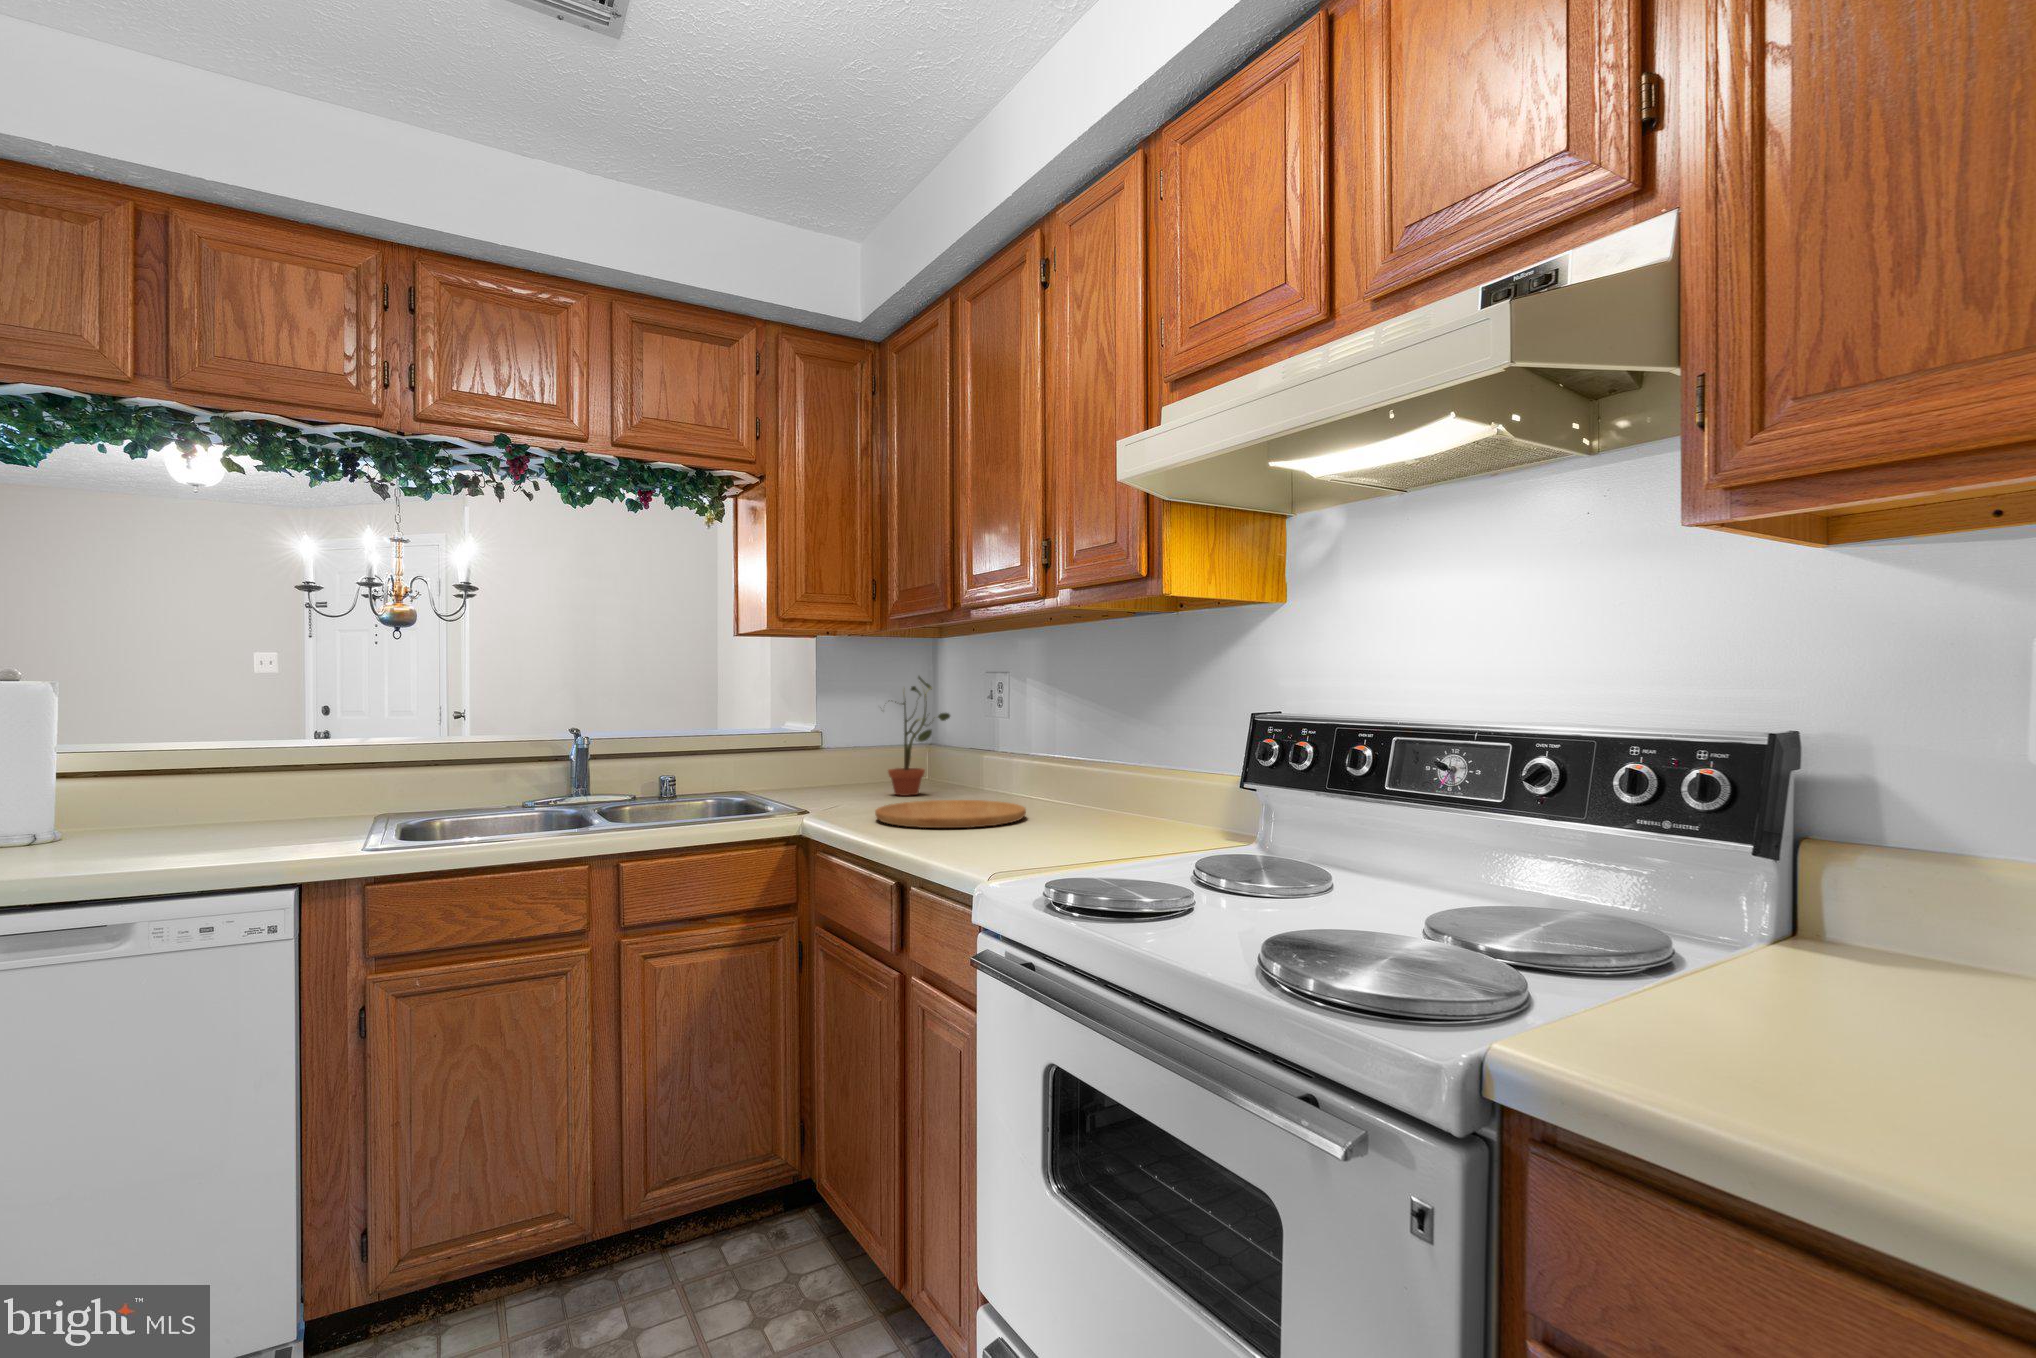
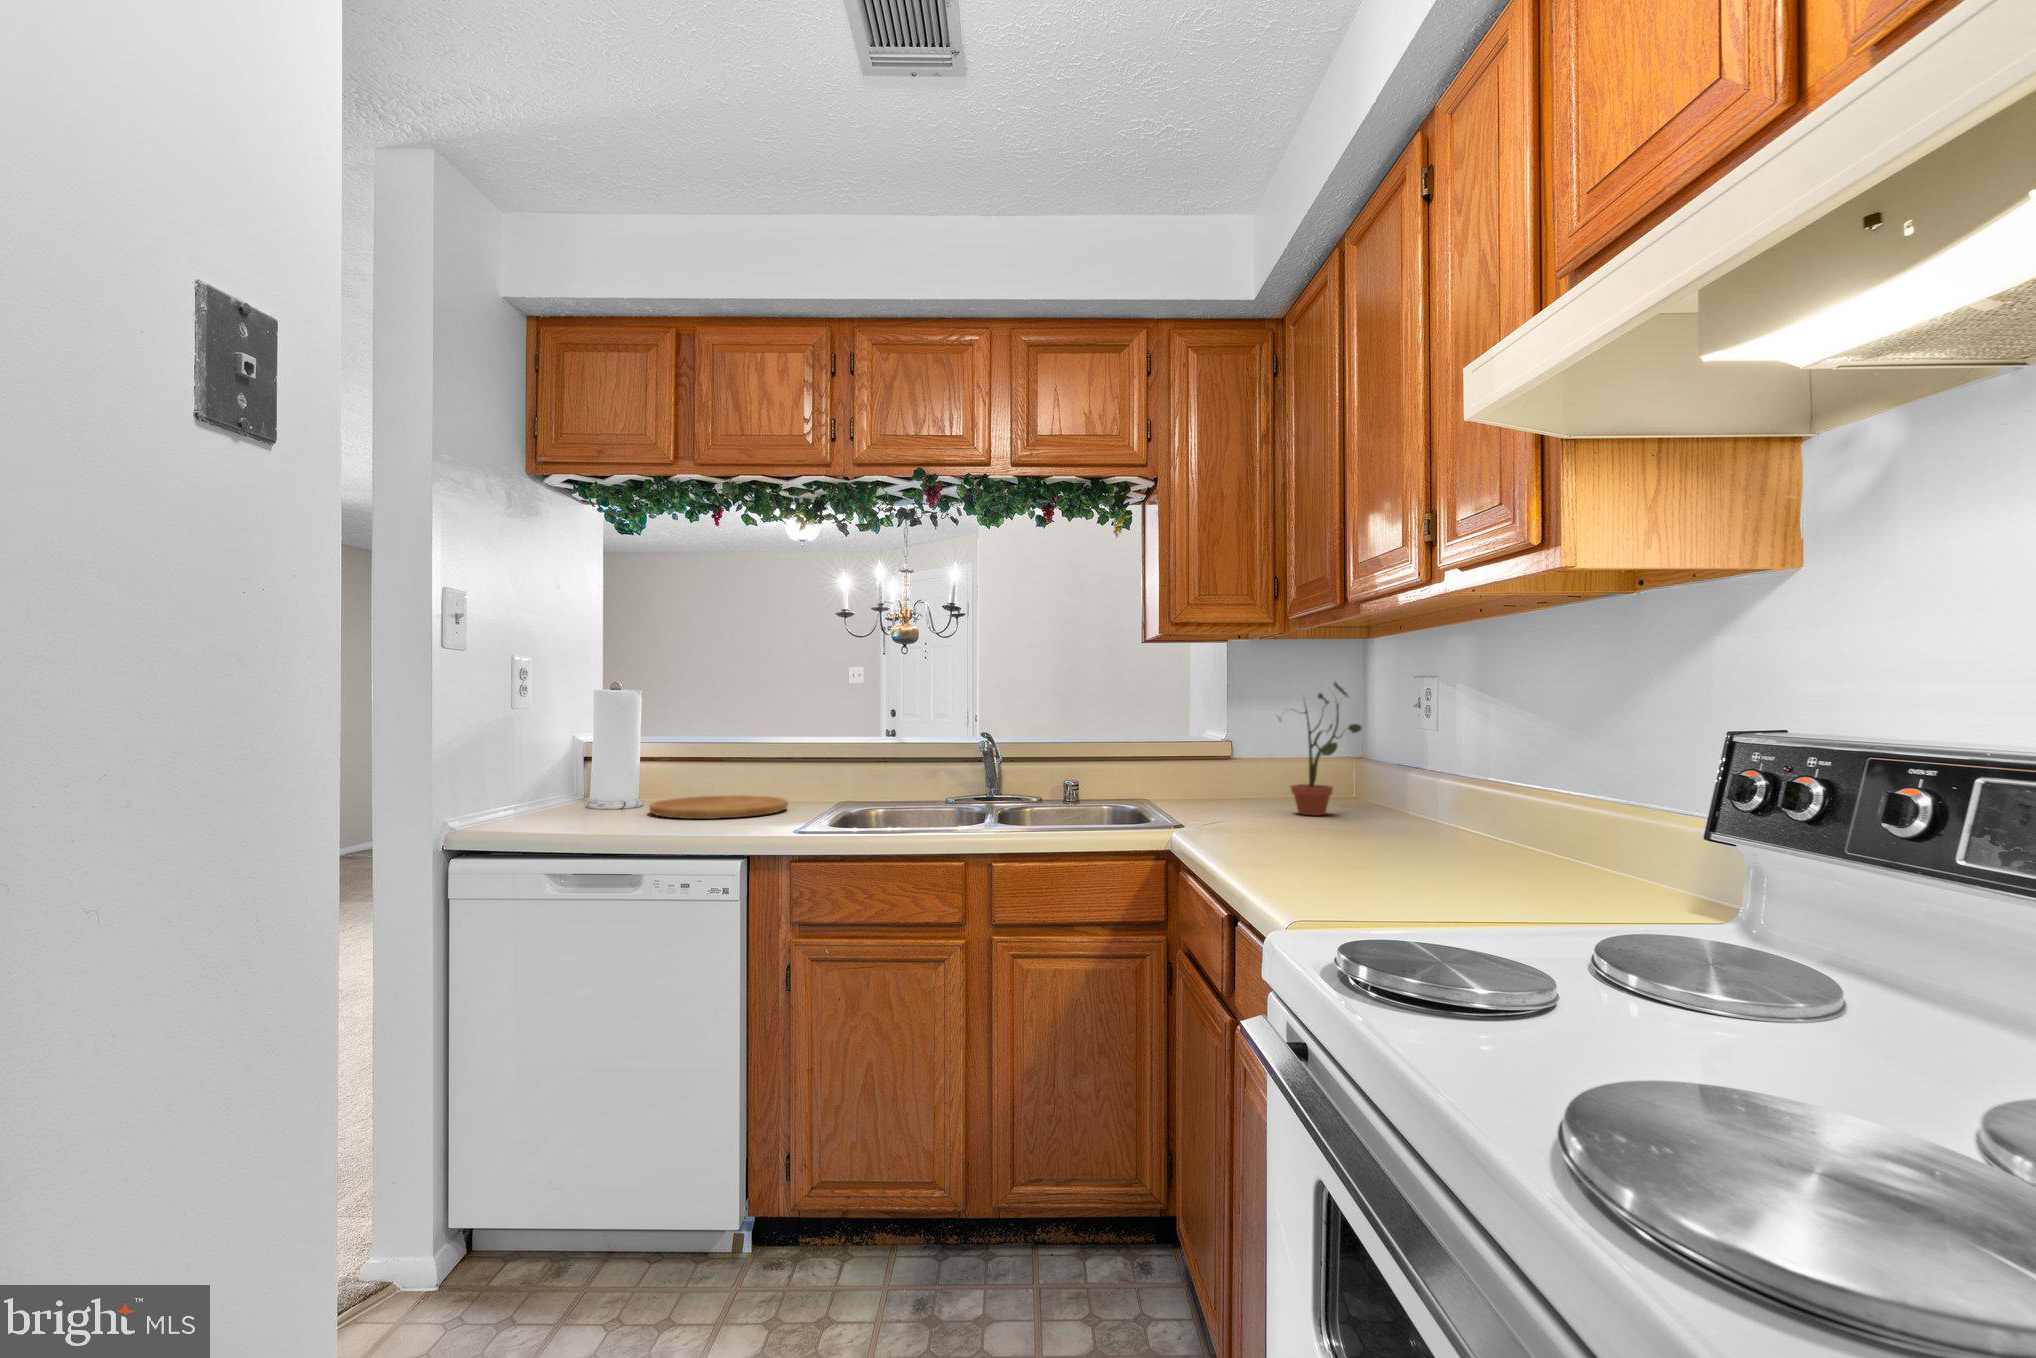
cutting board: present [875,800,1026,828] -> present [649,795,788,819]

